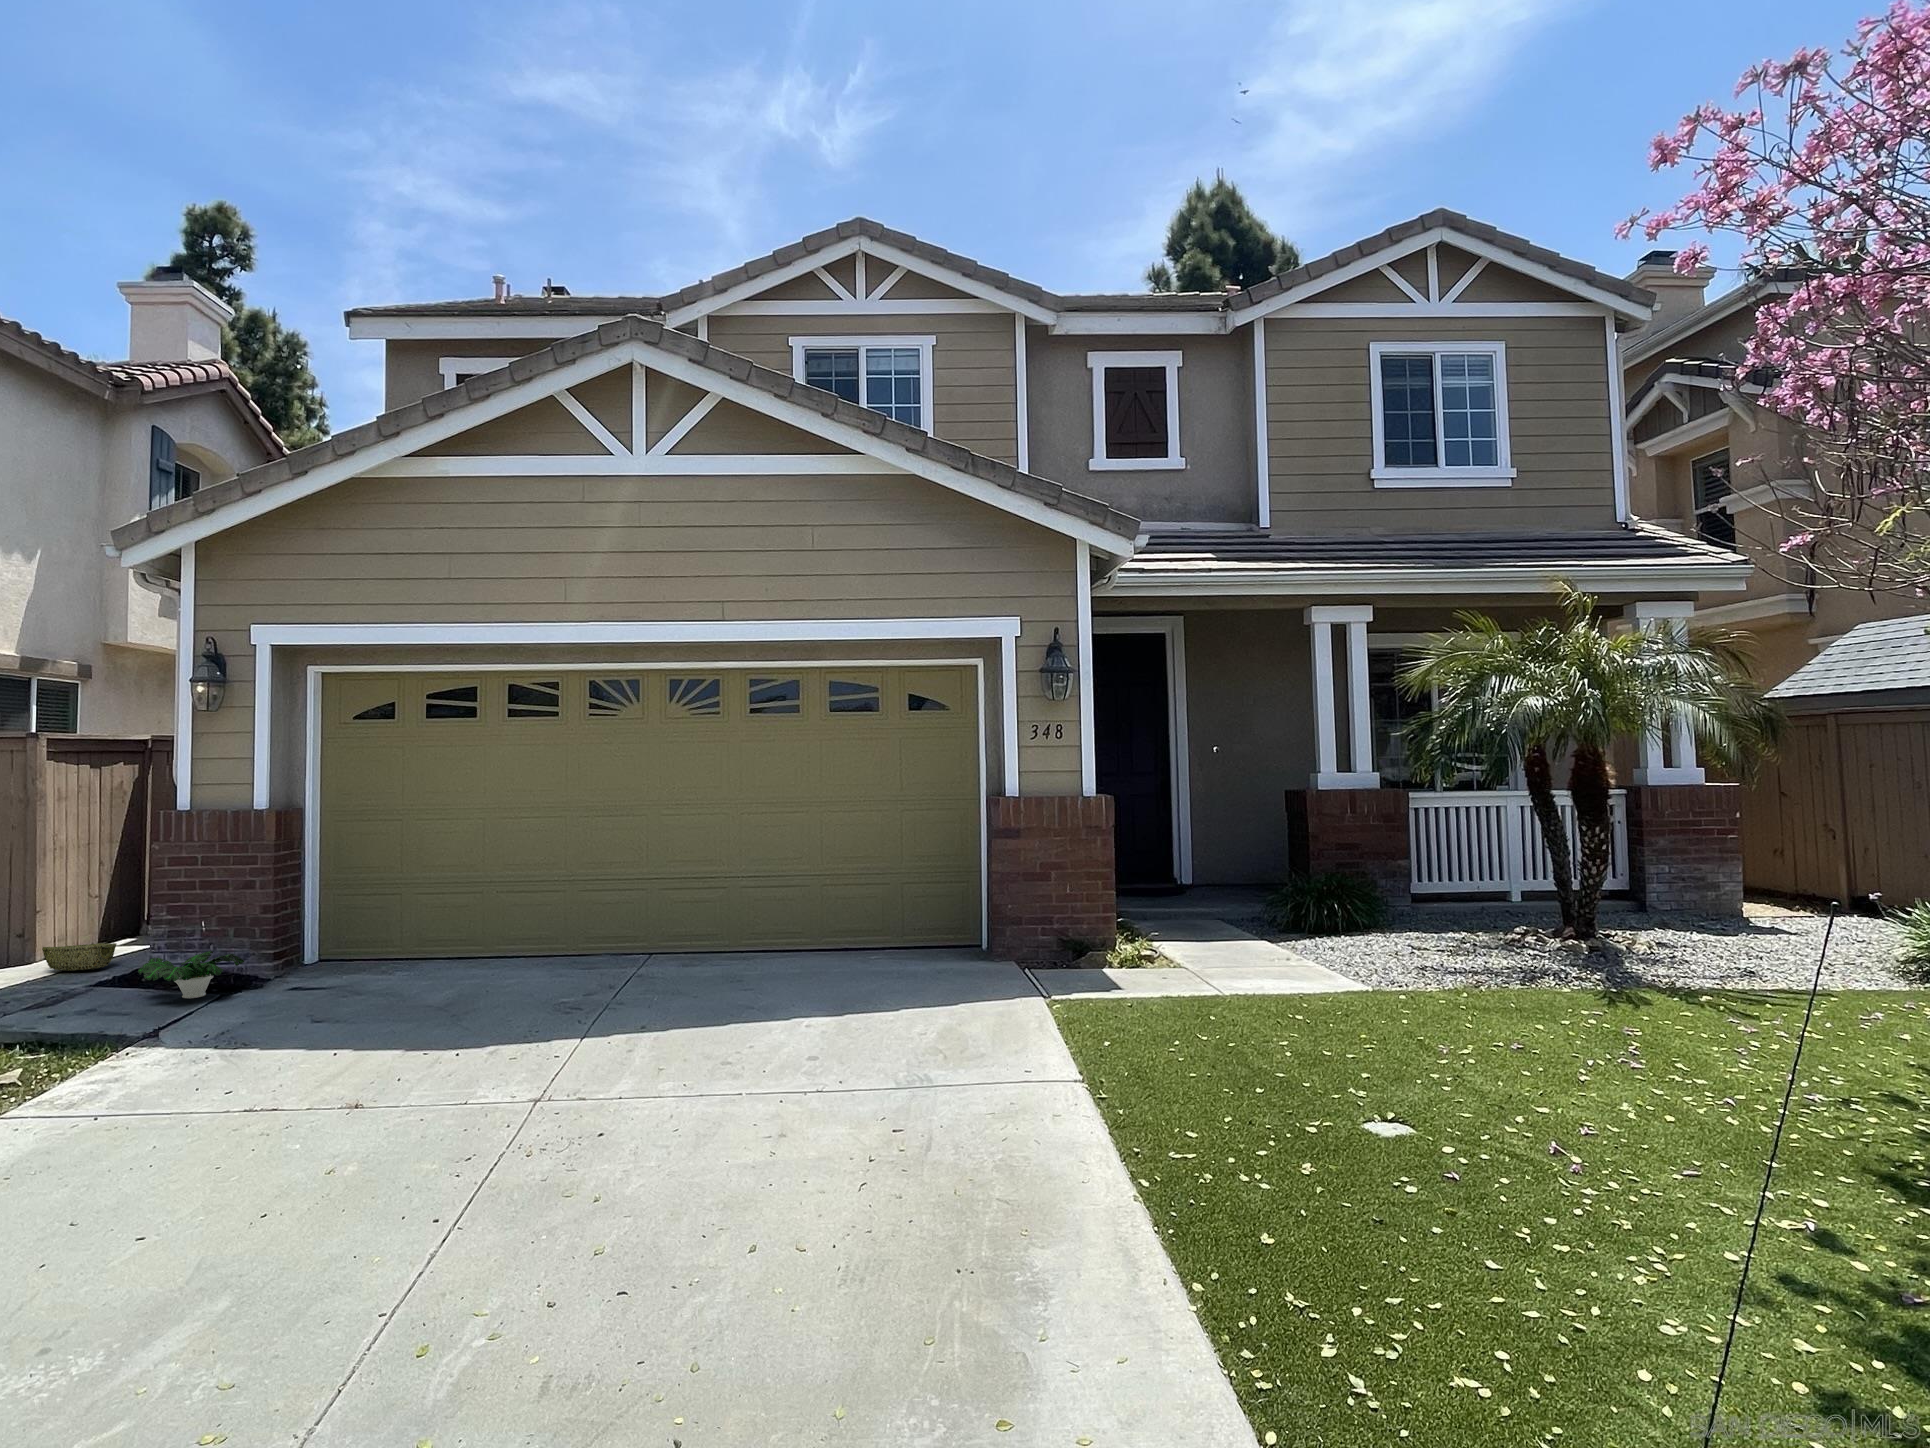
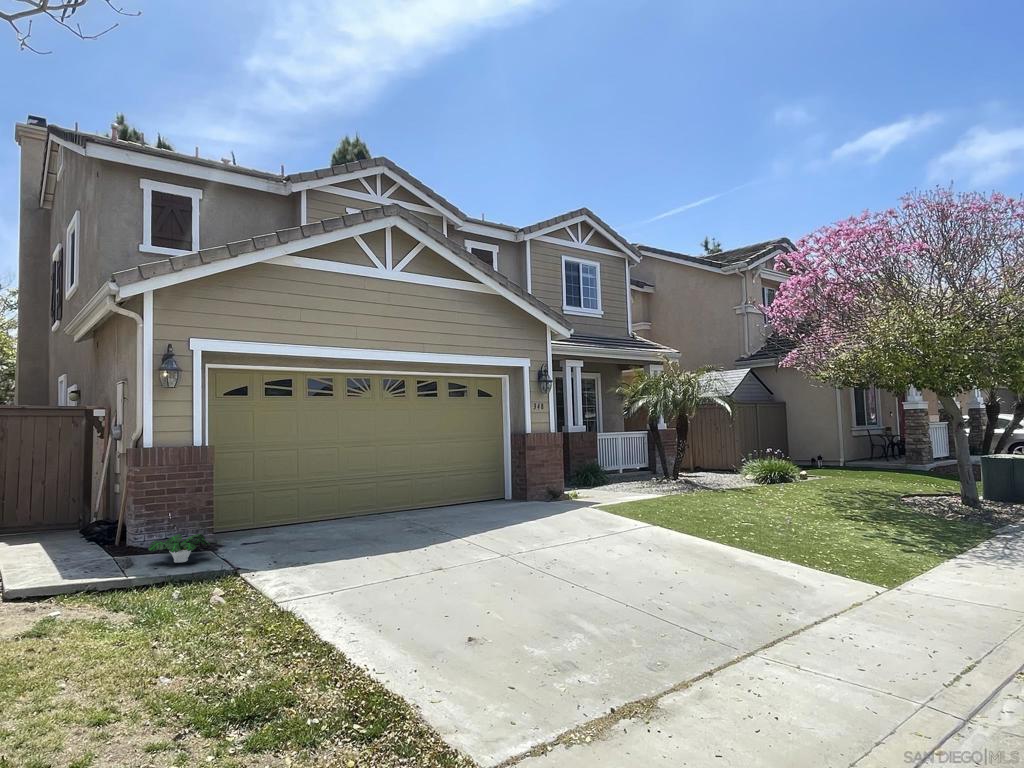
woven basket: present [42,943,116,971] -> none [6,541,57,563]

